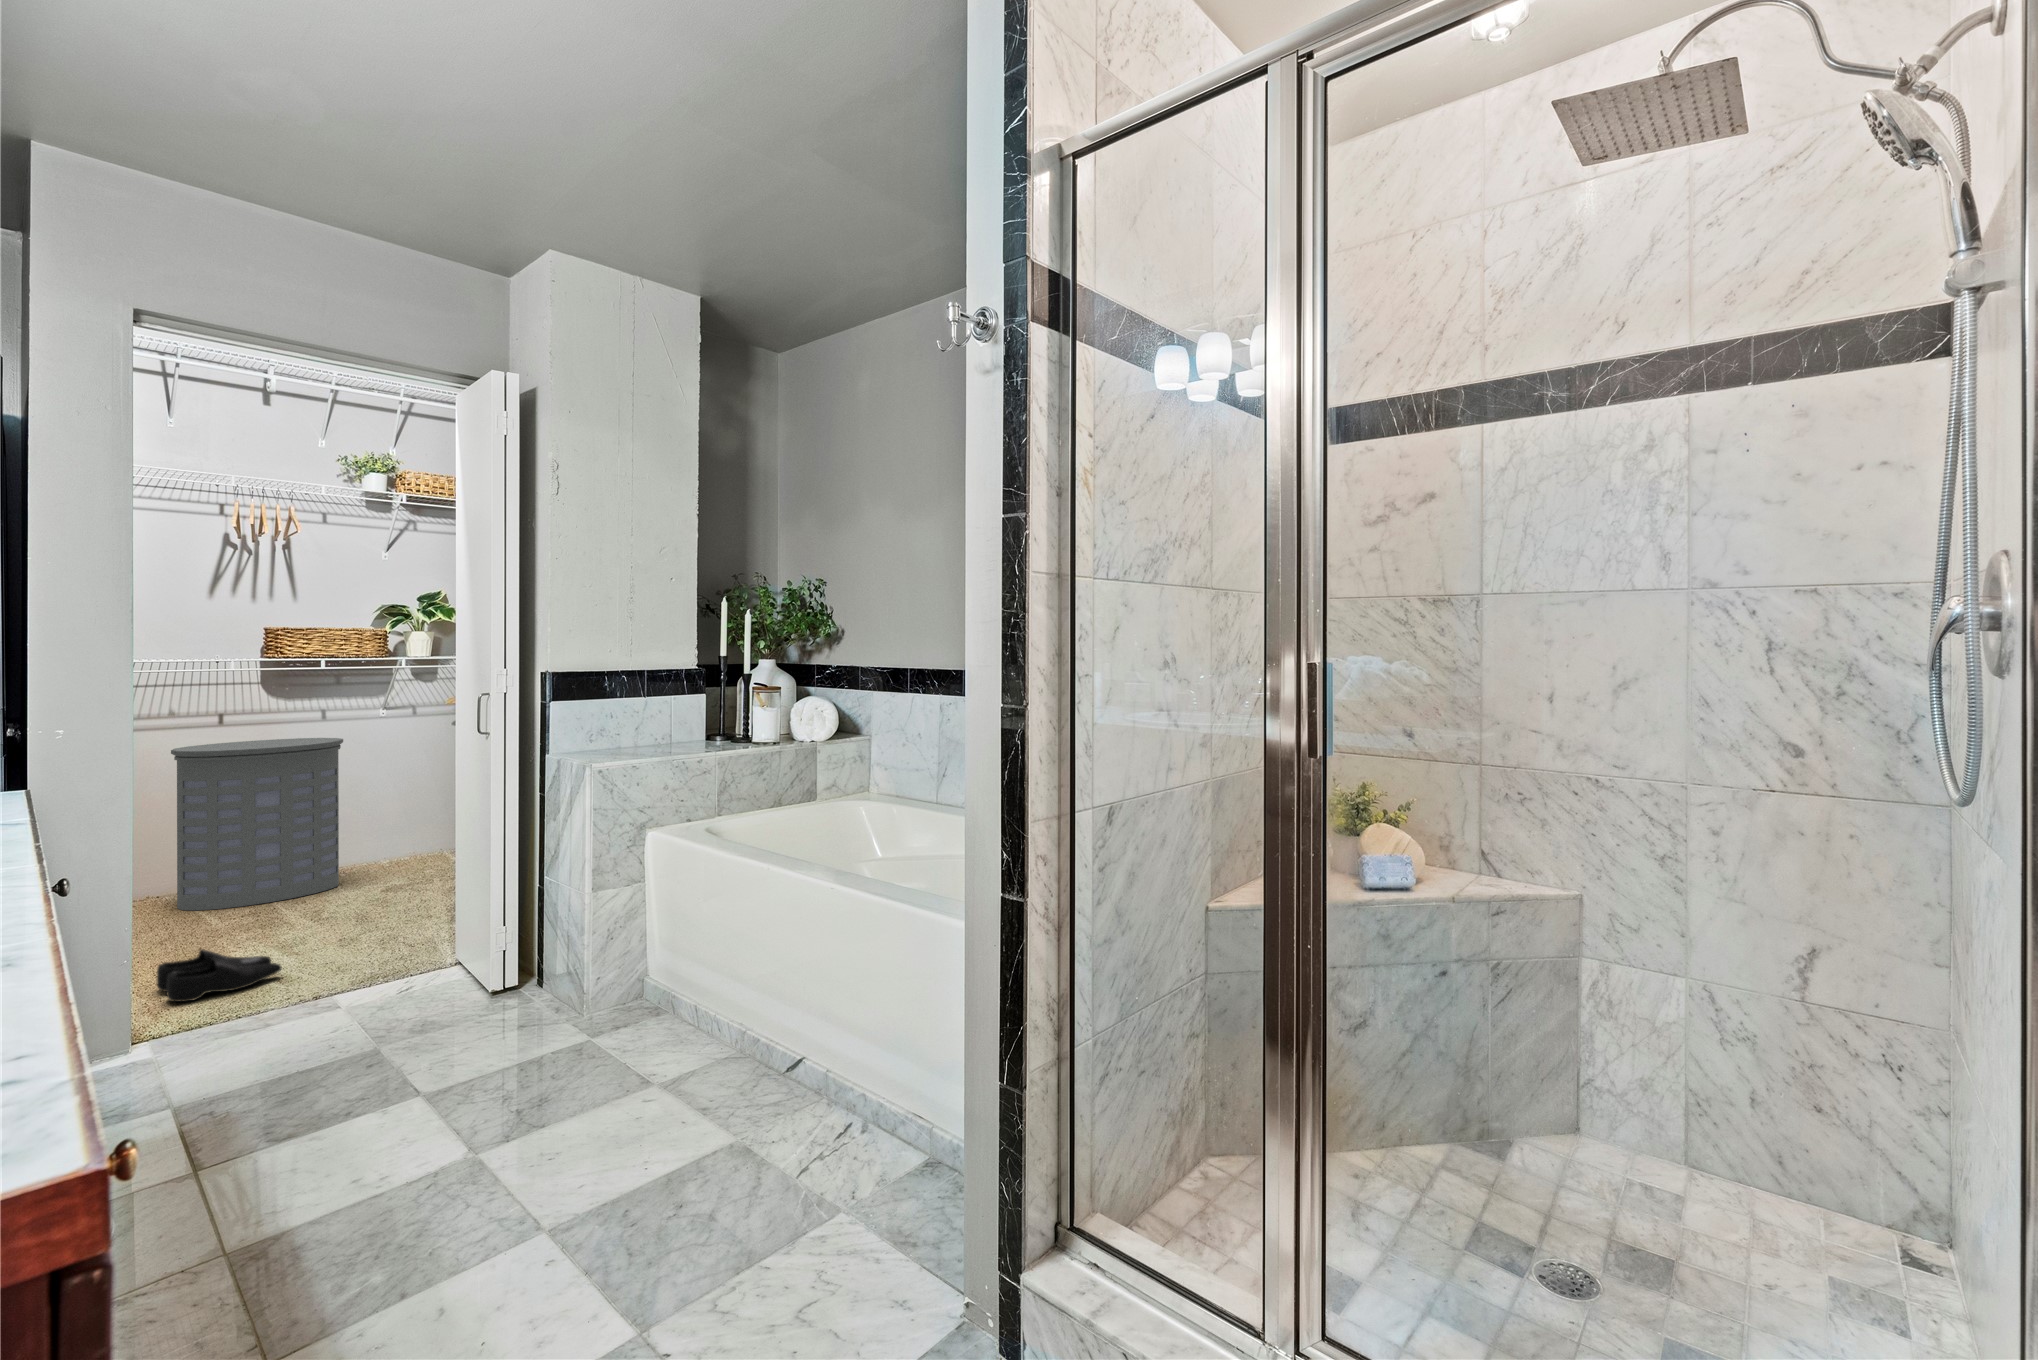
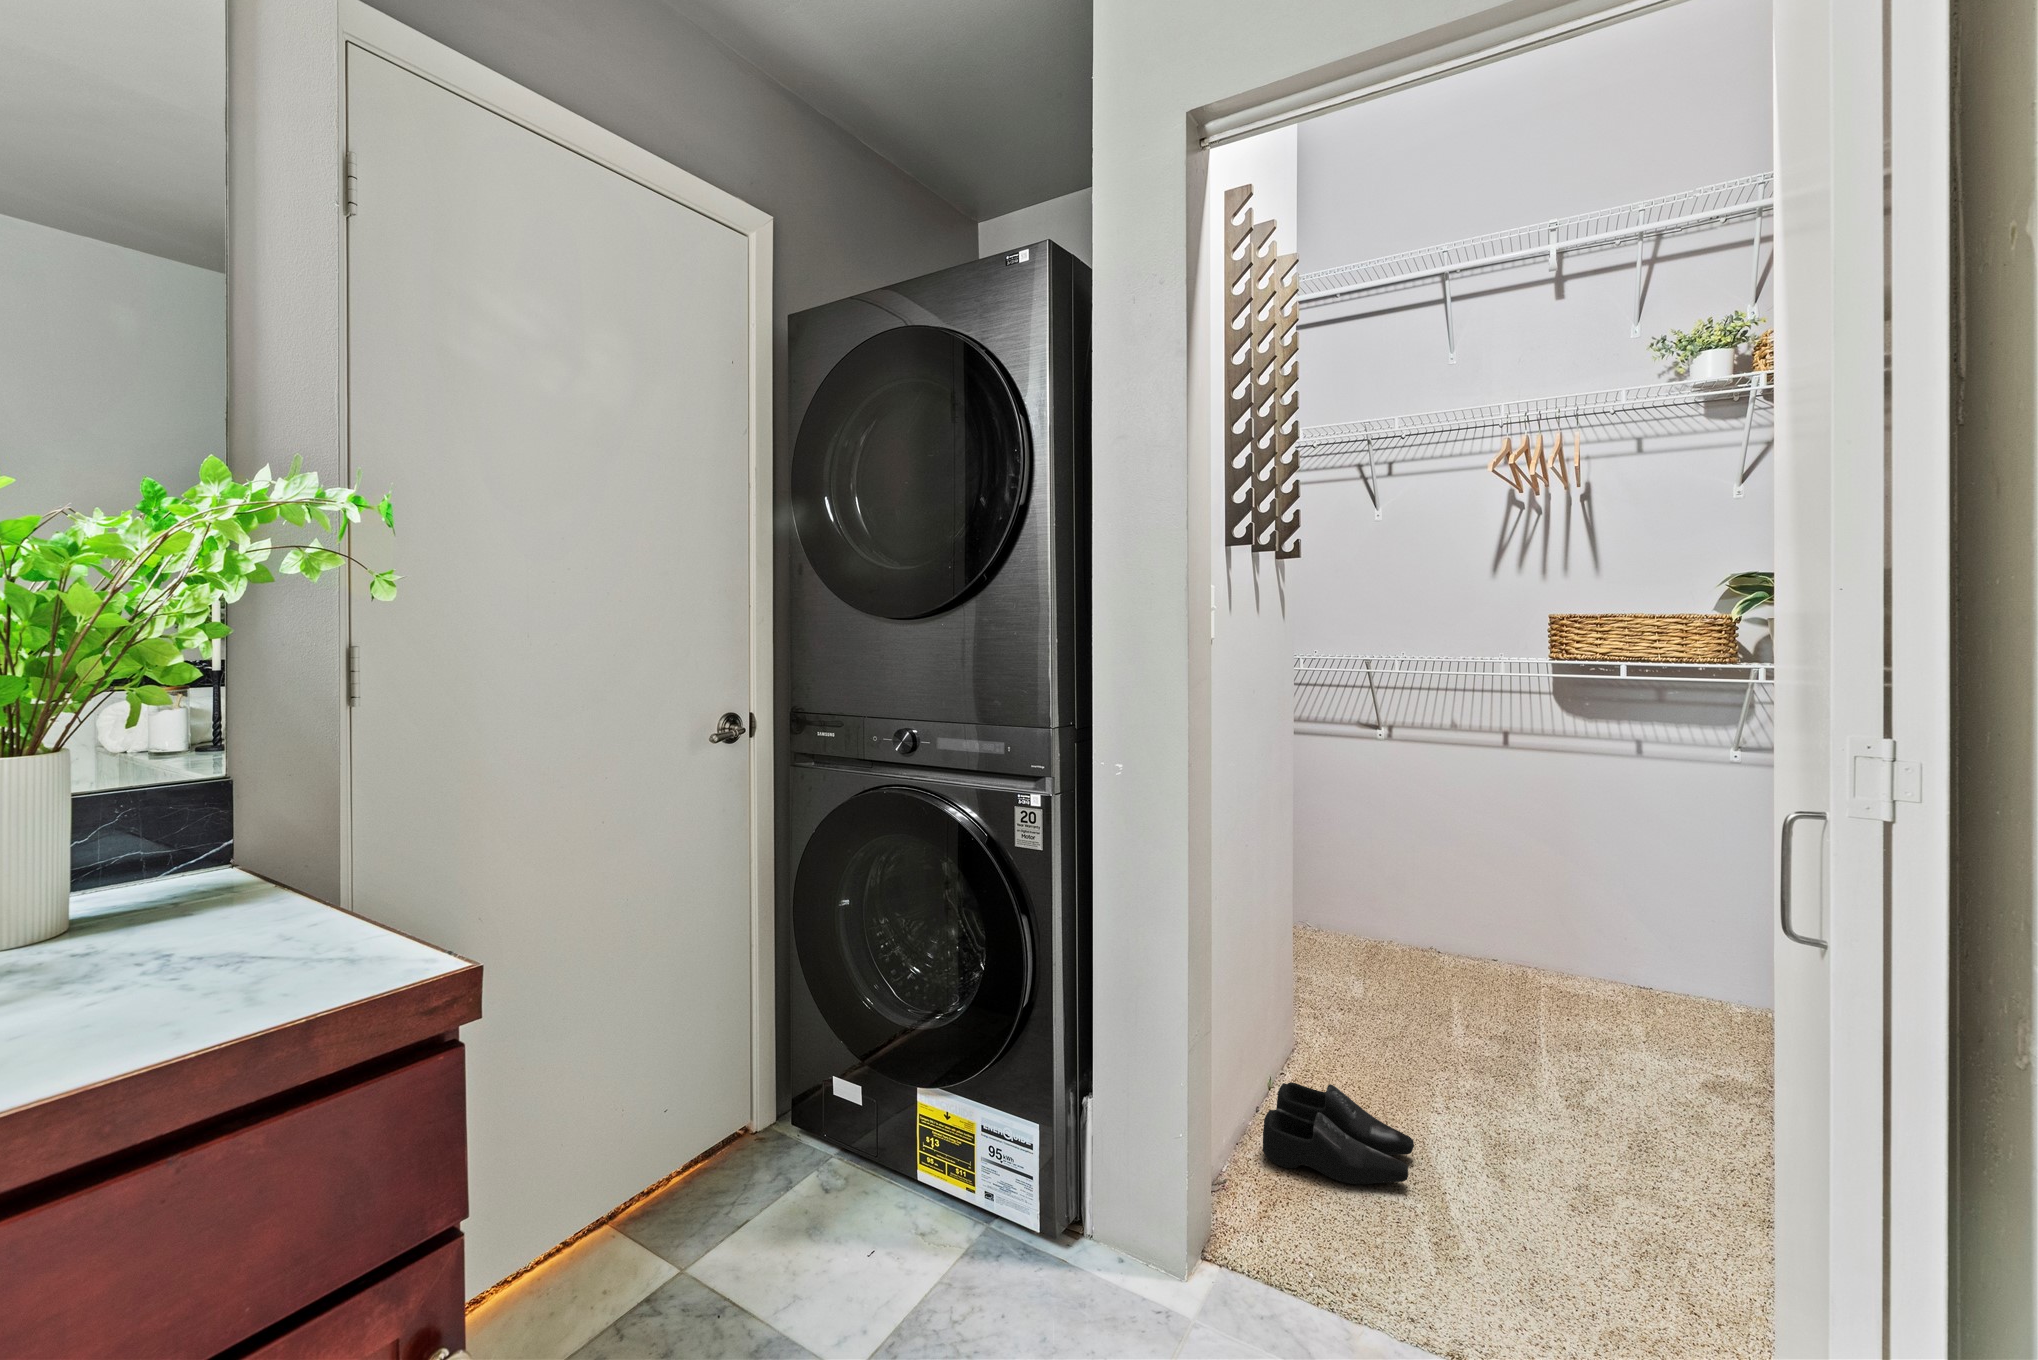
laundry hamper: present [171,738,343,910] -> none [1430,770,1651,1023]

